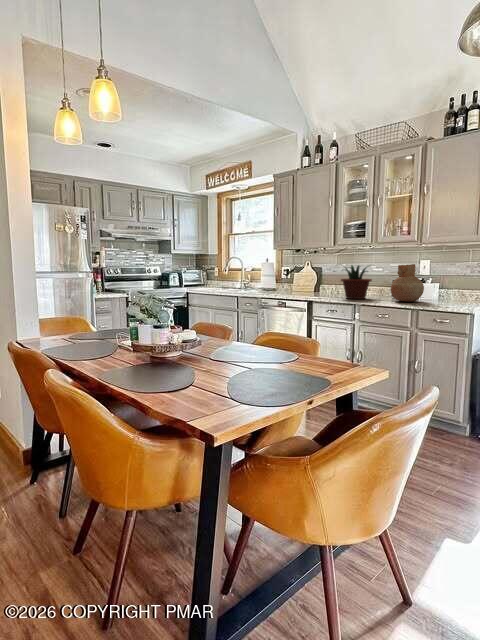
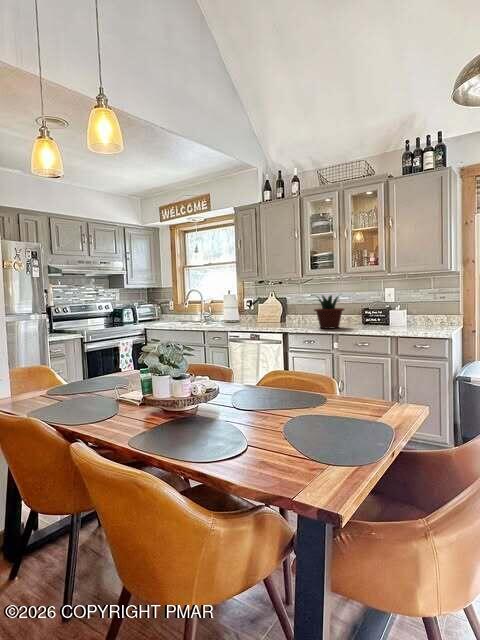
vase: present [391,264,424,302] -> none [365,293,397,329]

